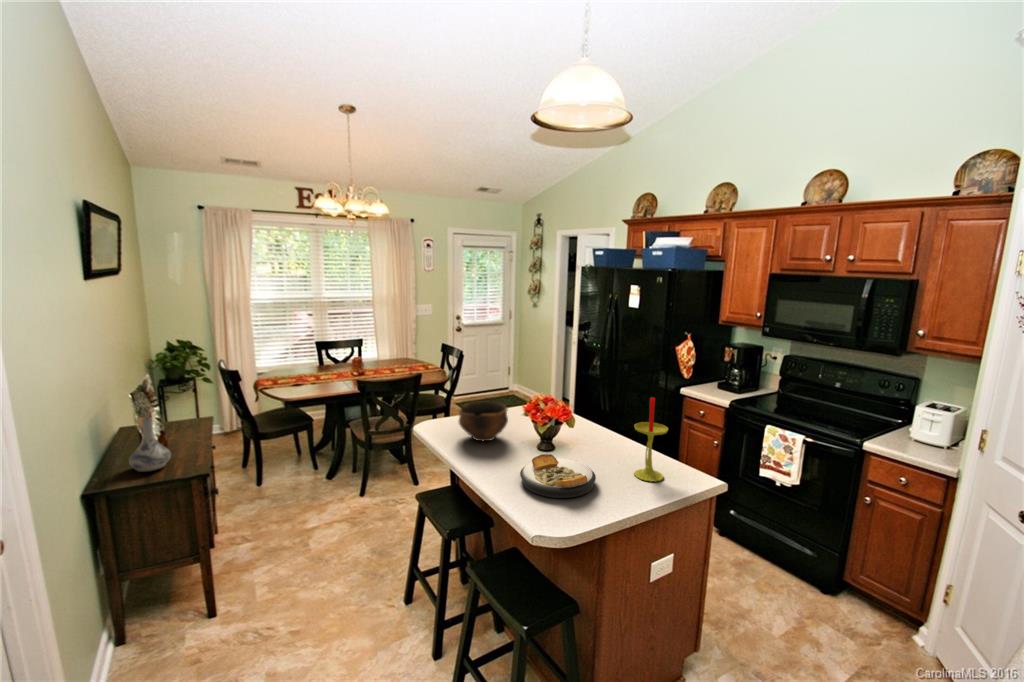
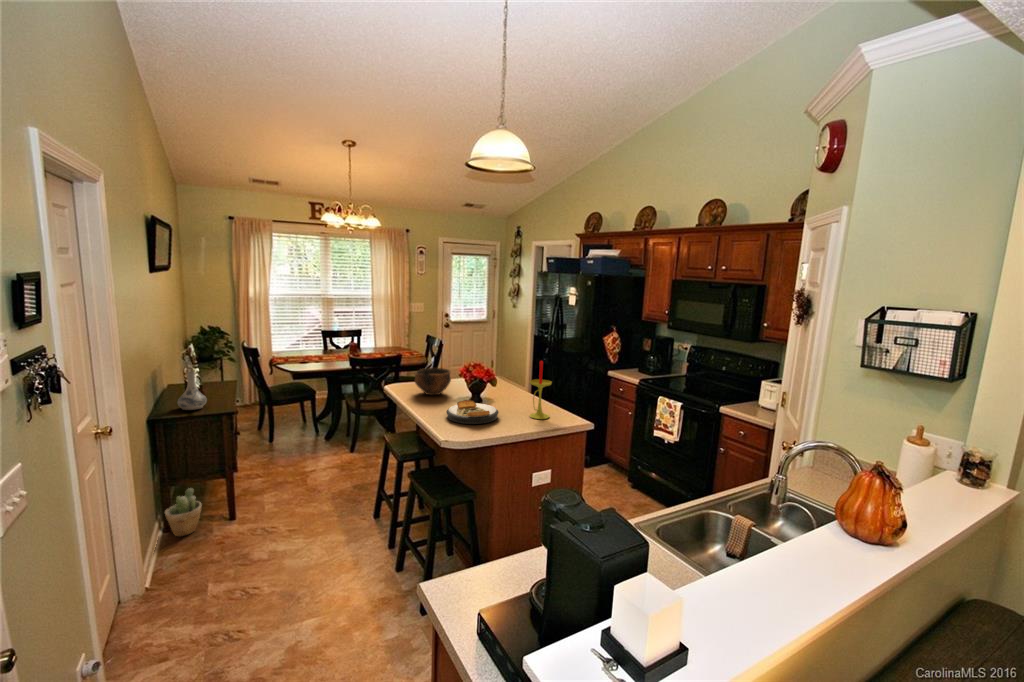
potted plant: none [115,579,168,650] -> present [165,488,201,536]

